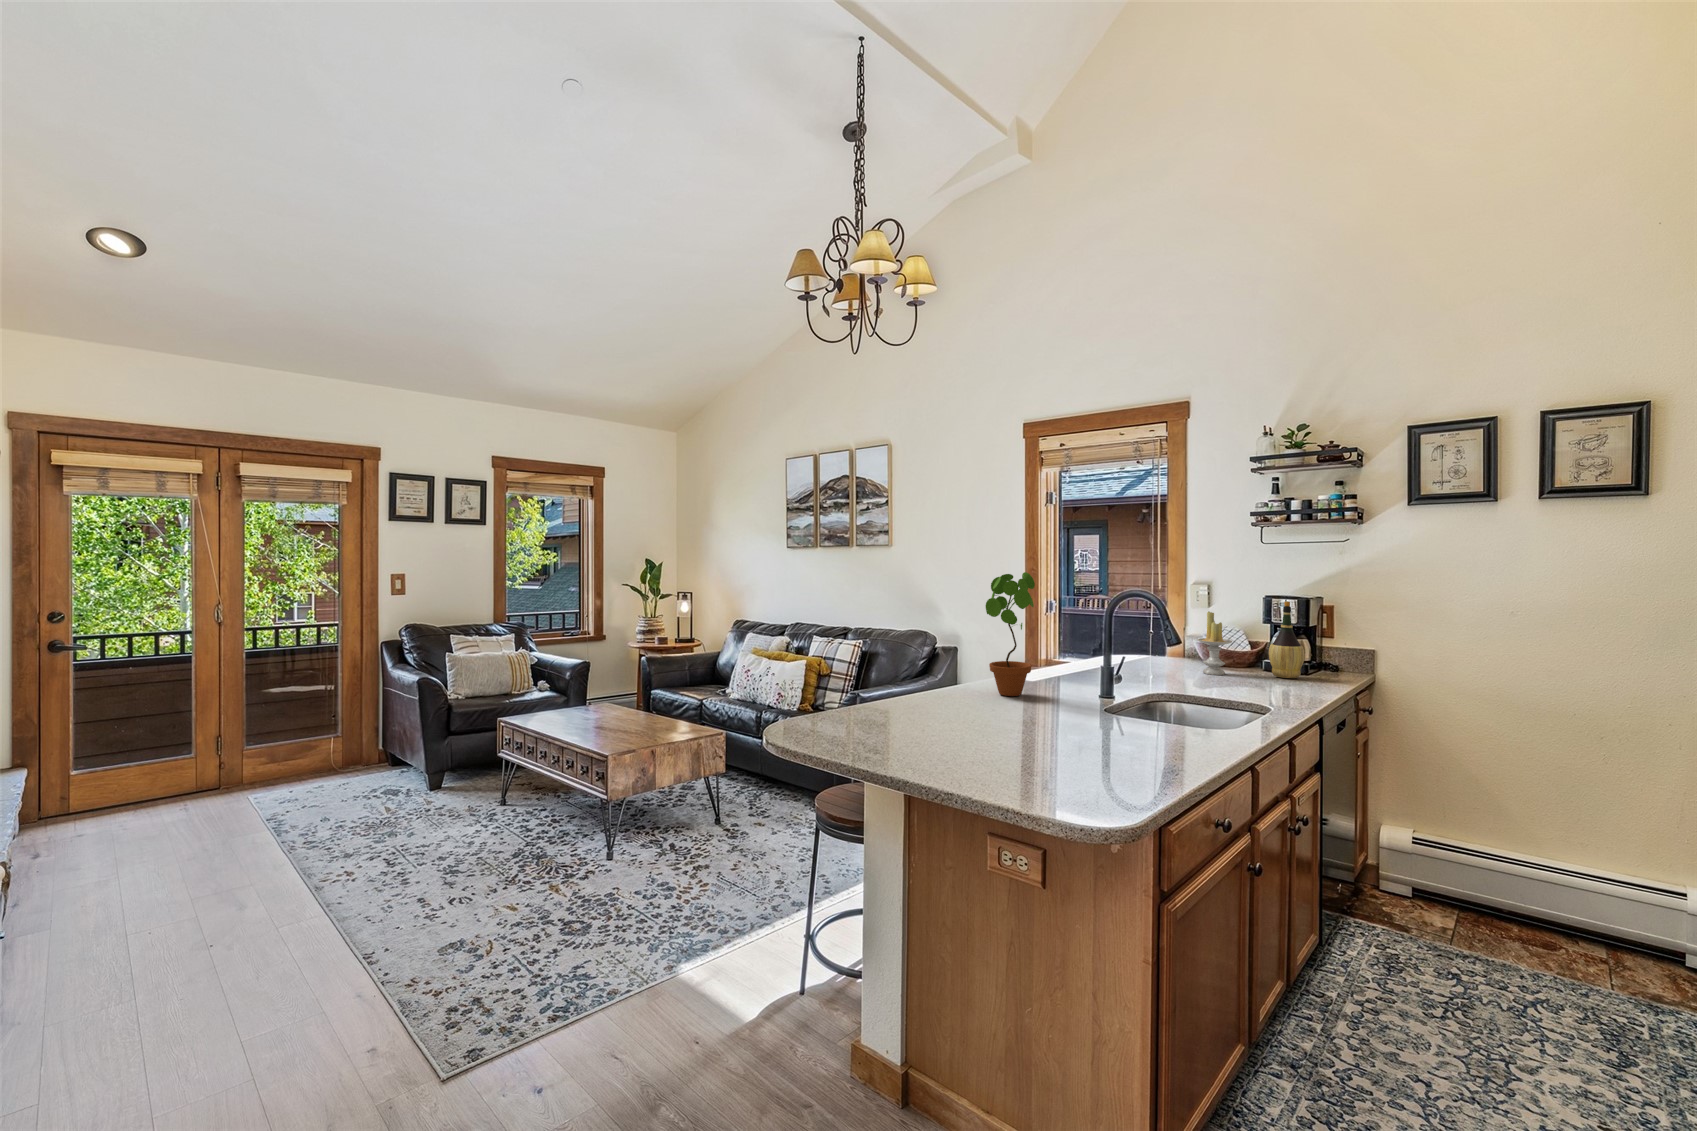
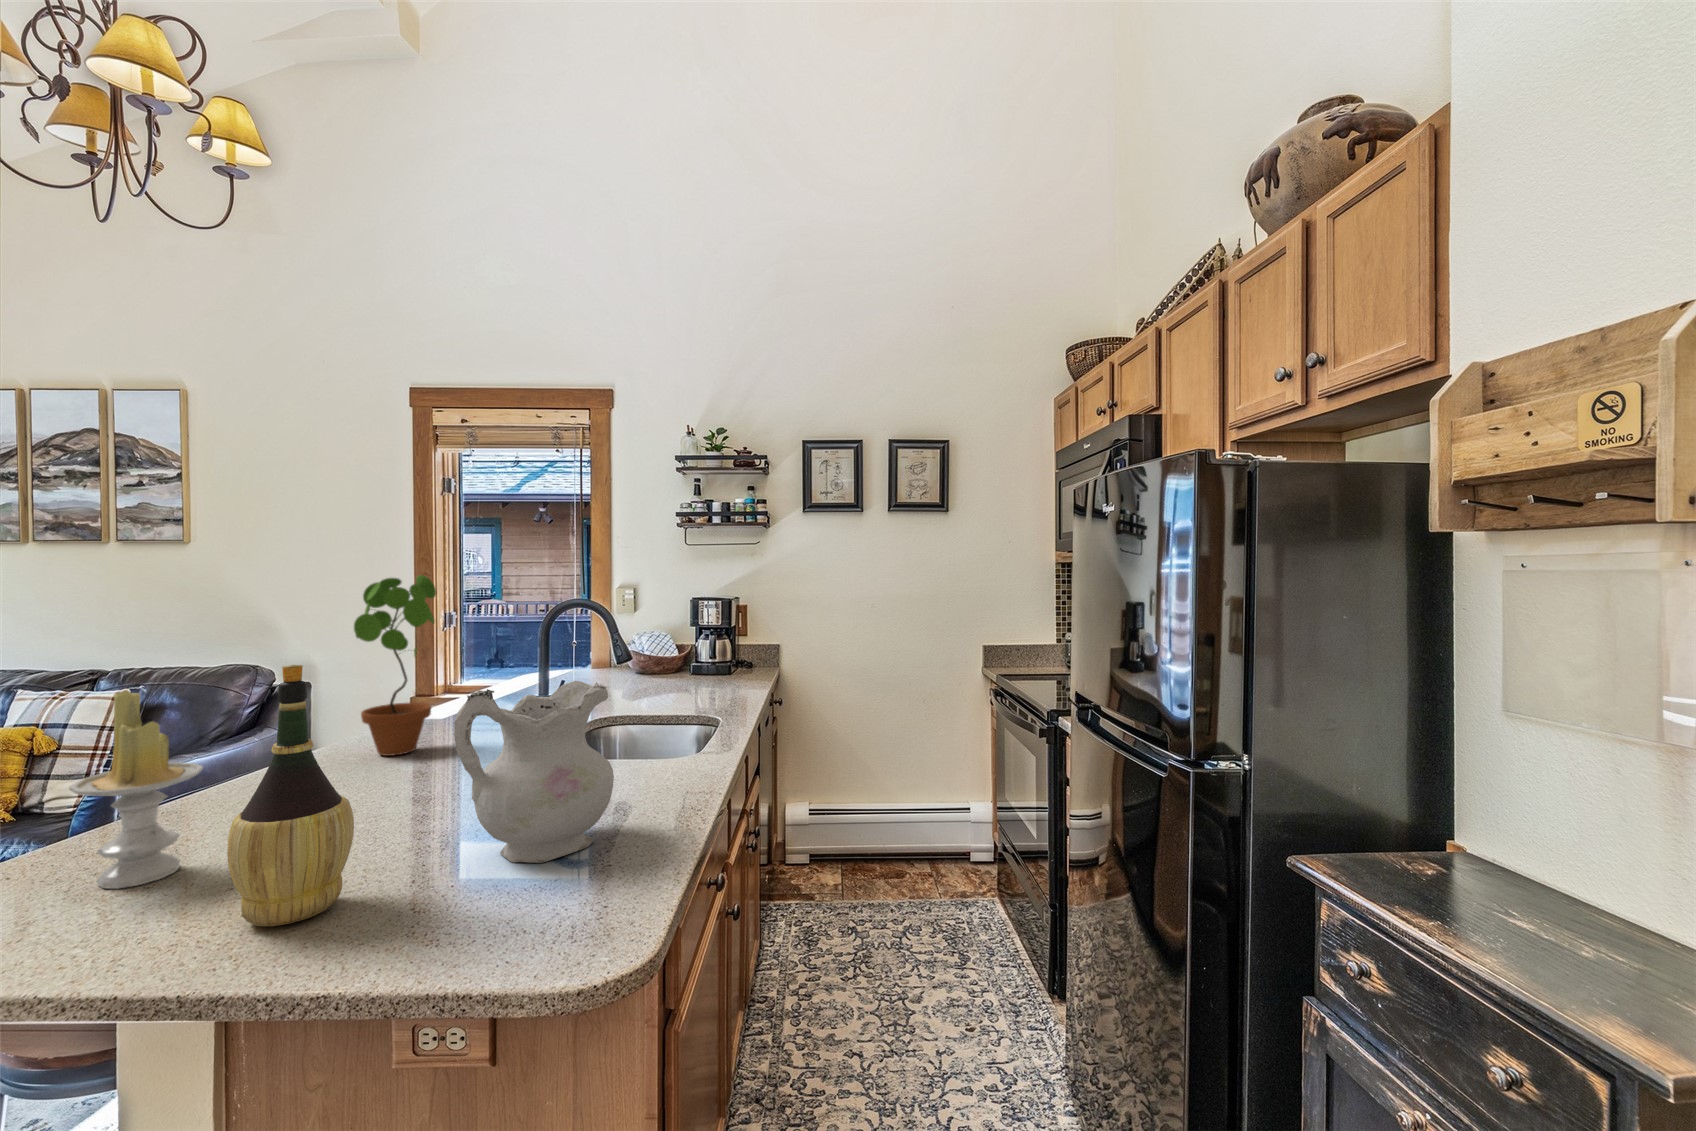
wine bottle: present [1269,601,1305,678] -> present [227,665,354,926]
candle: present [1197,611,1232,675] -> present [69,690,203,889]
ceramic pitcher: none [1039,650,1143,770] -> present [454,681,614,863]

